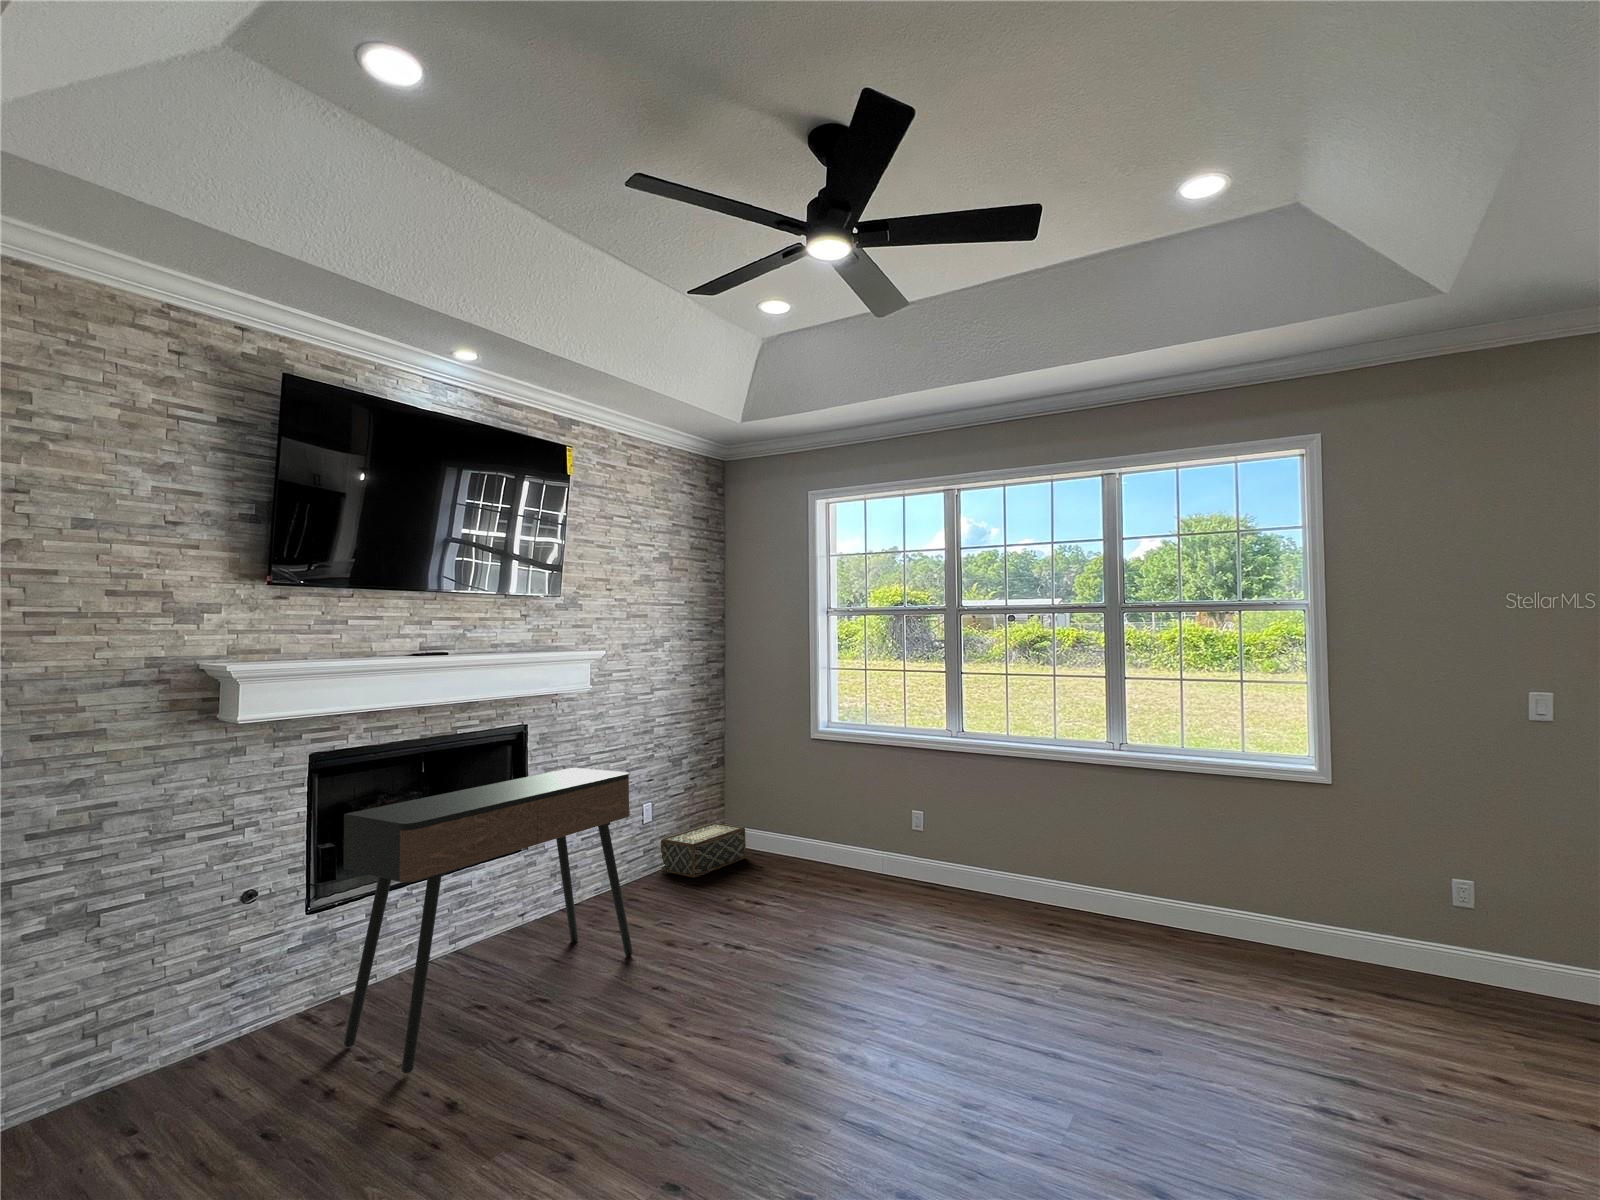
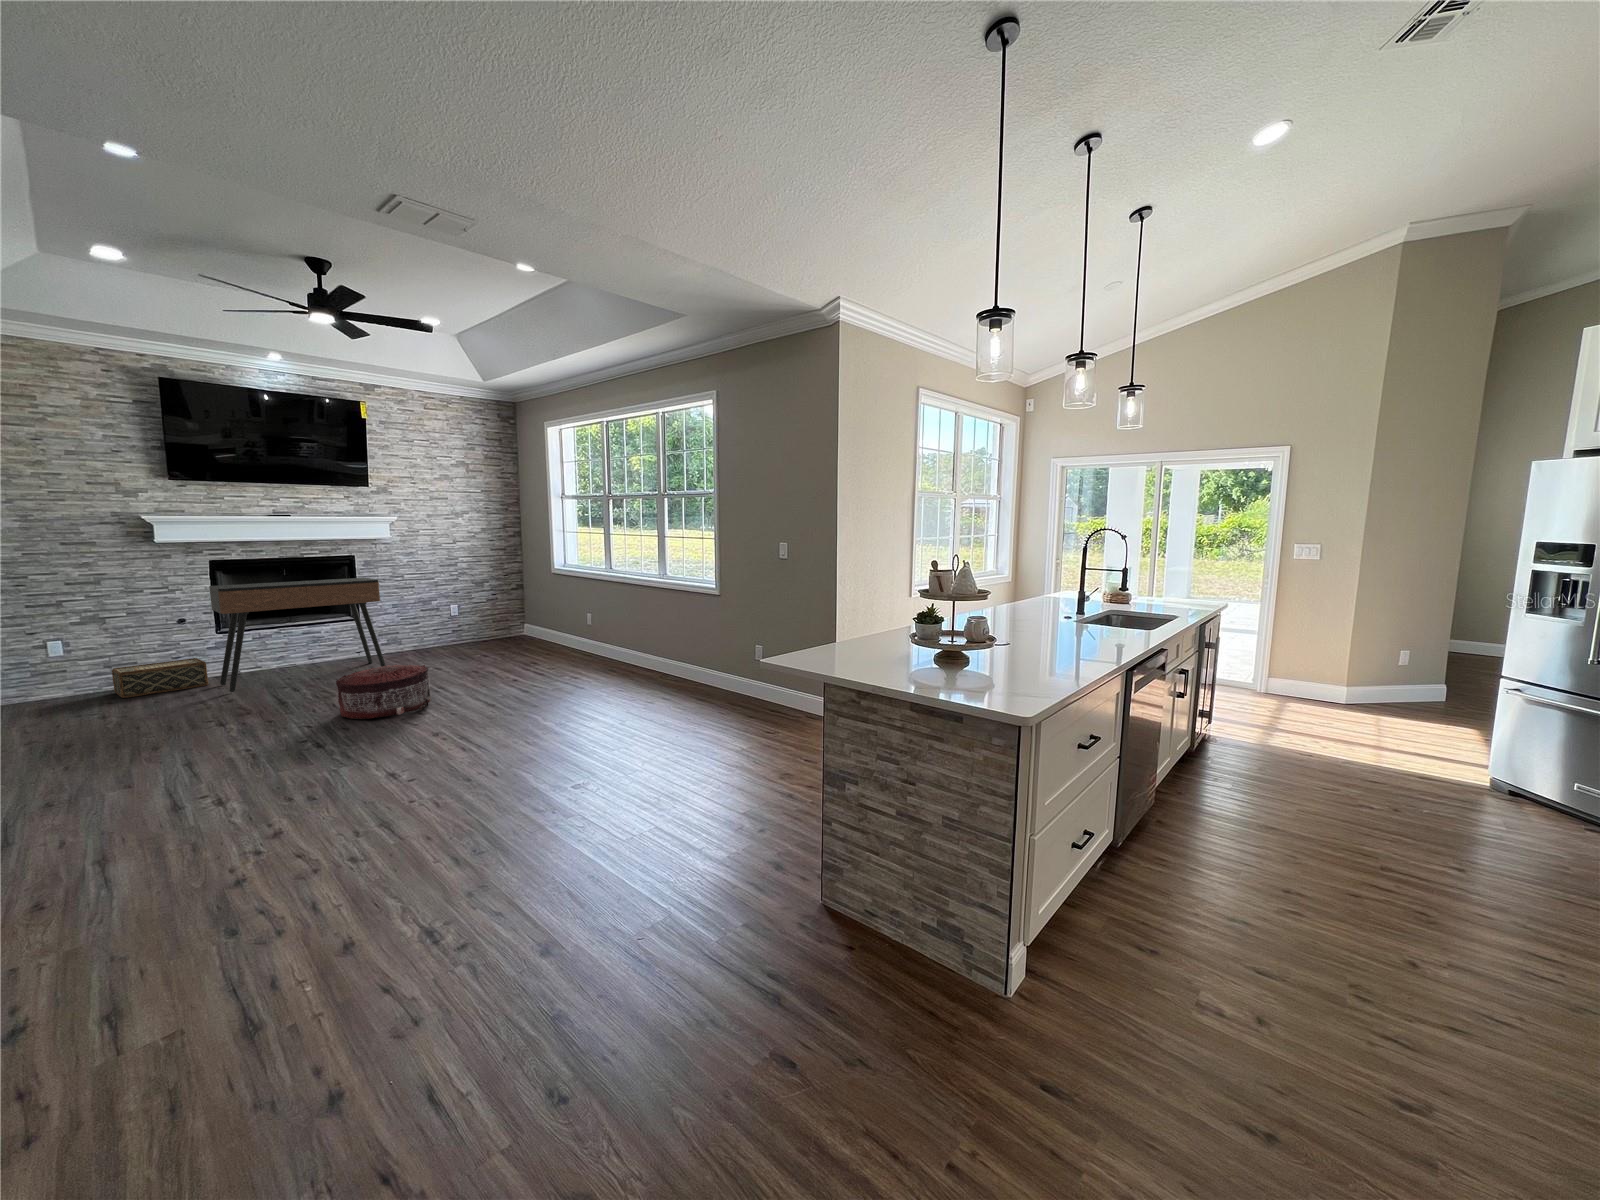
woven basket: present [661,823,746,878] -> present [112,658,208,698]
pouf: none [775,972,965,1156] -> present [336,665,431,719]

